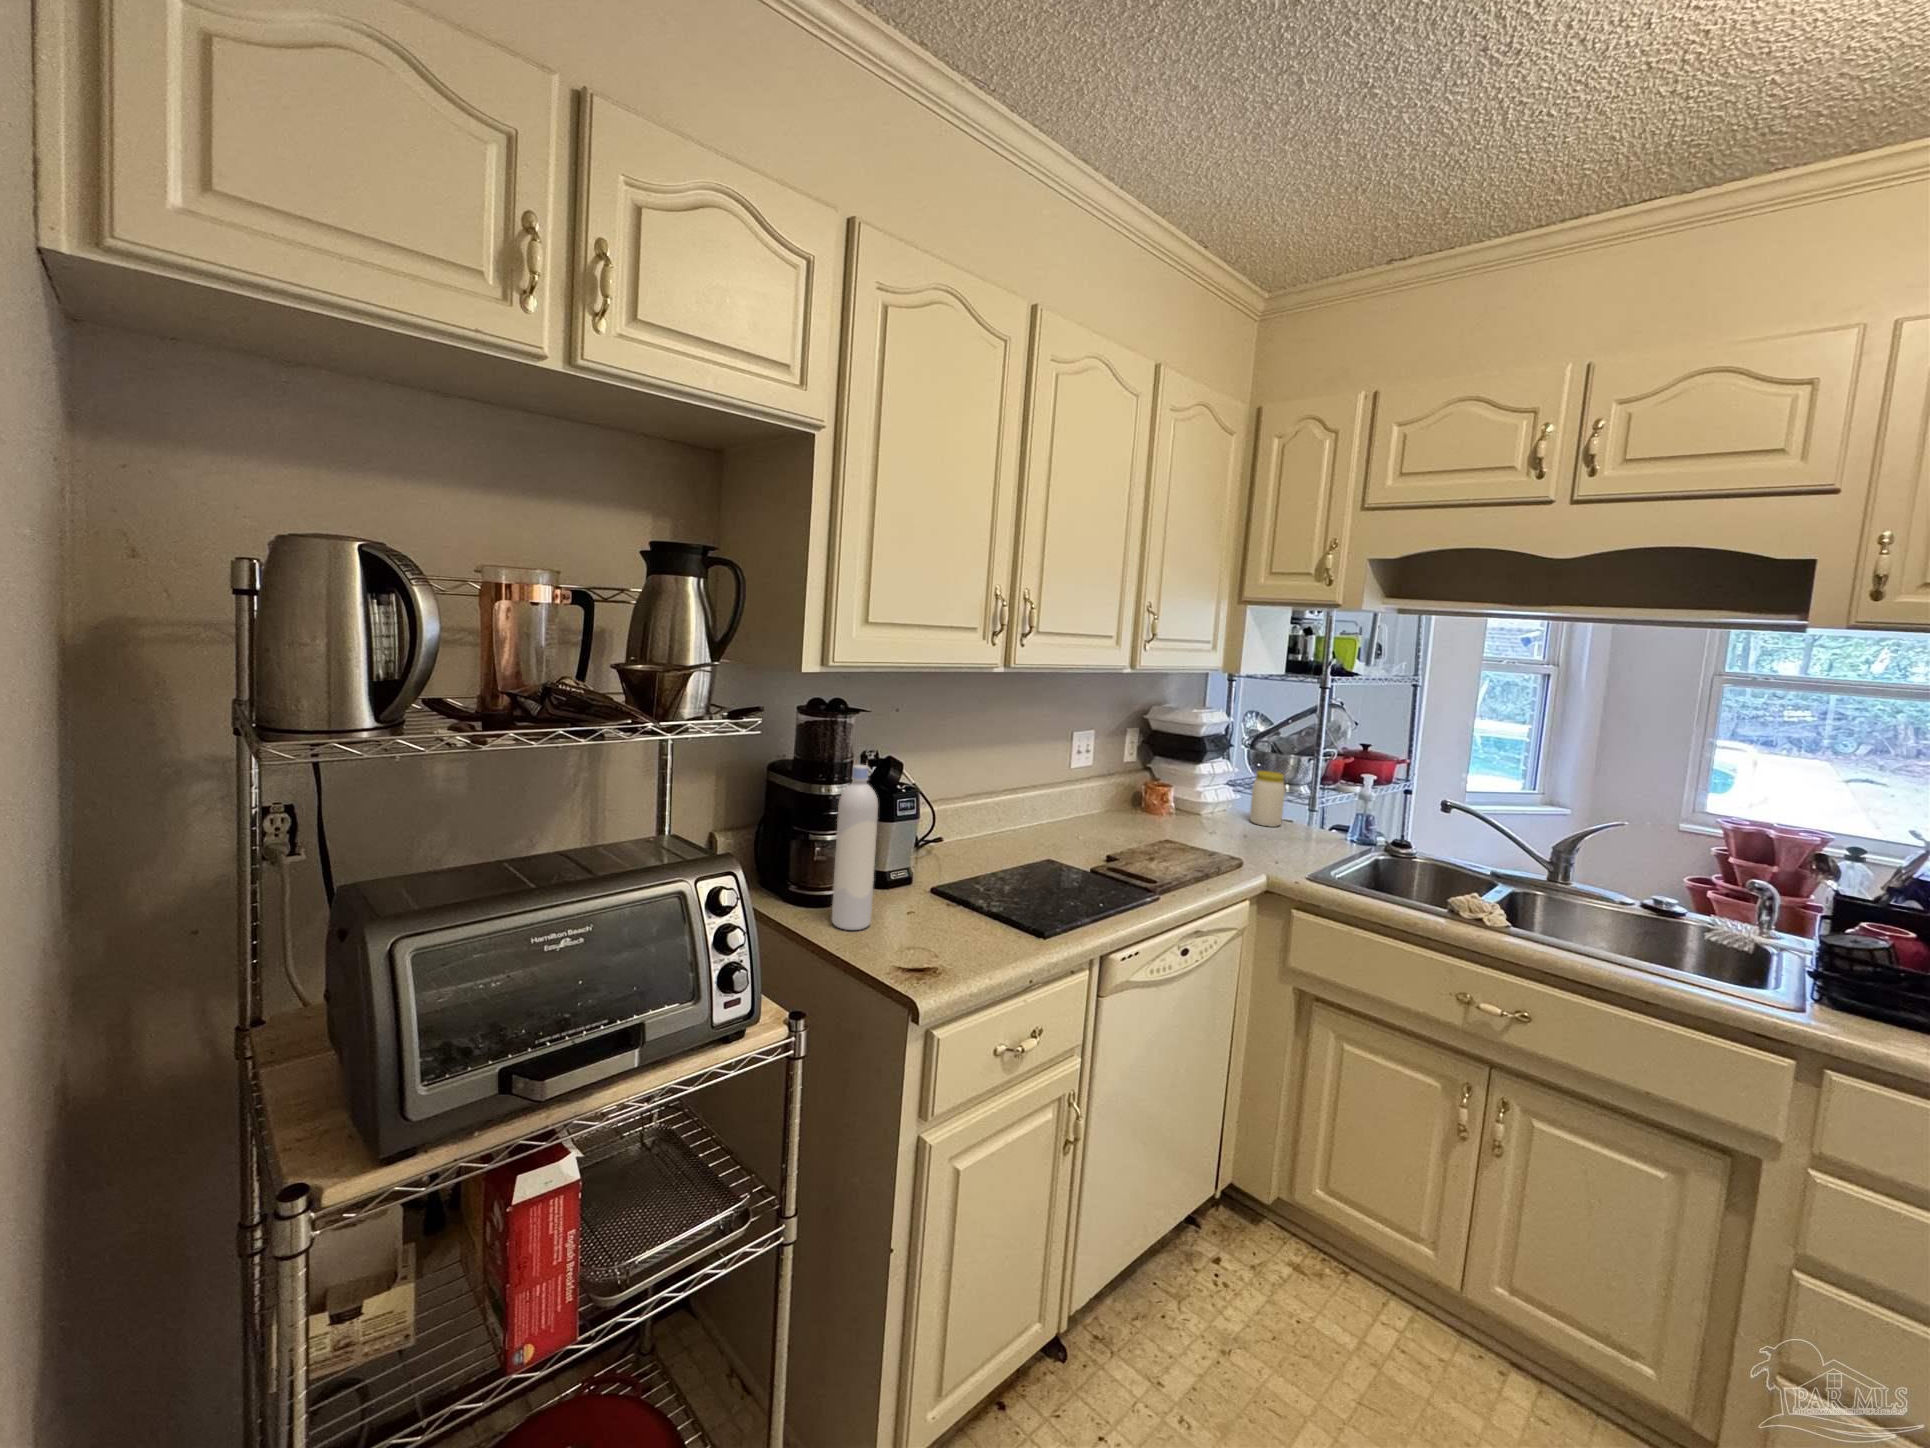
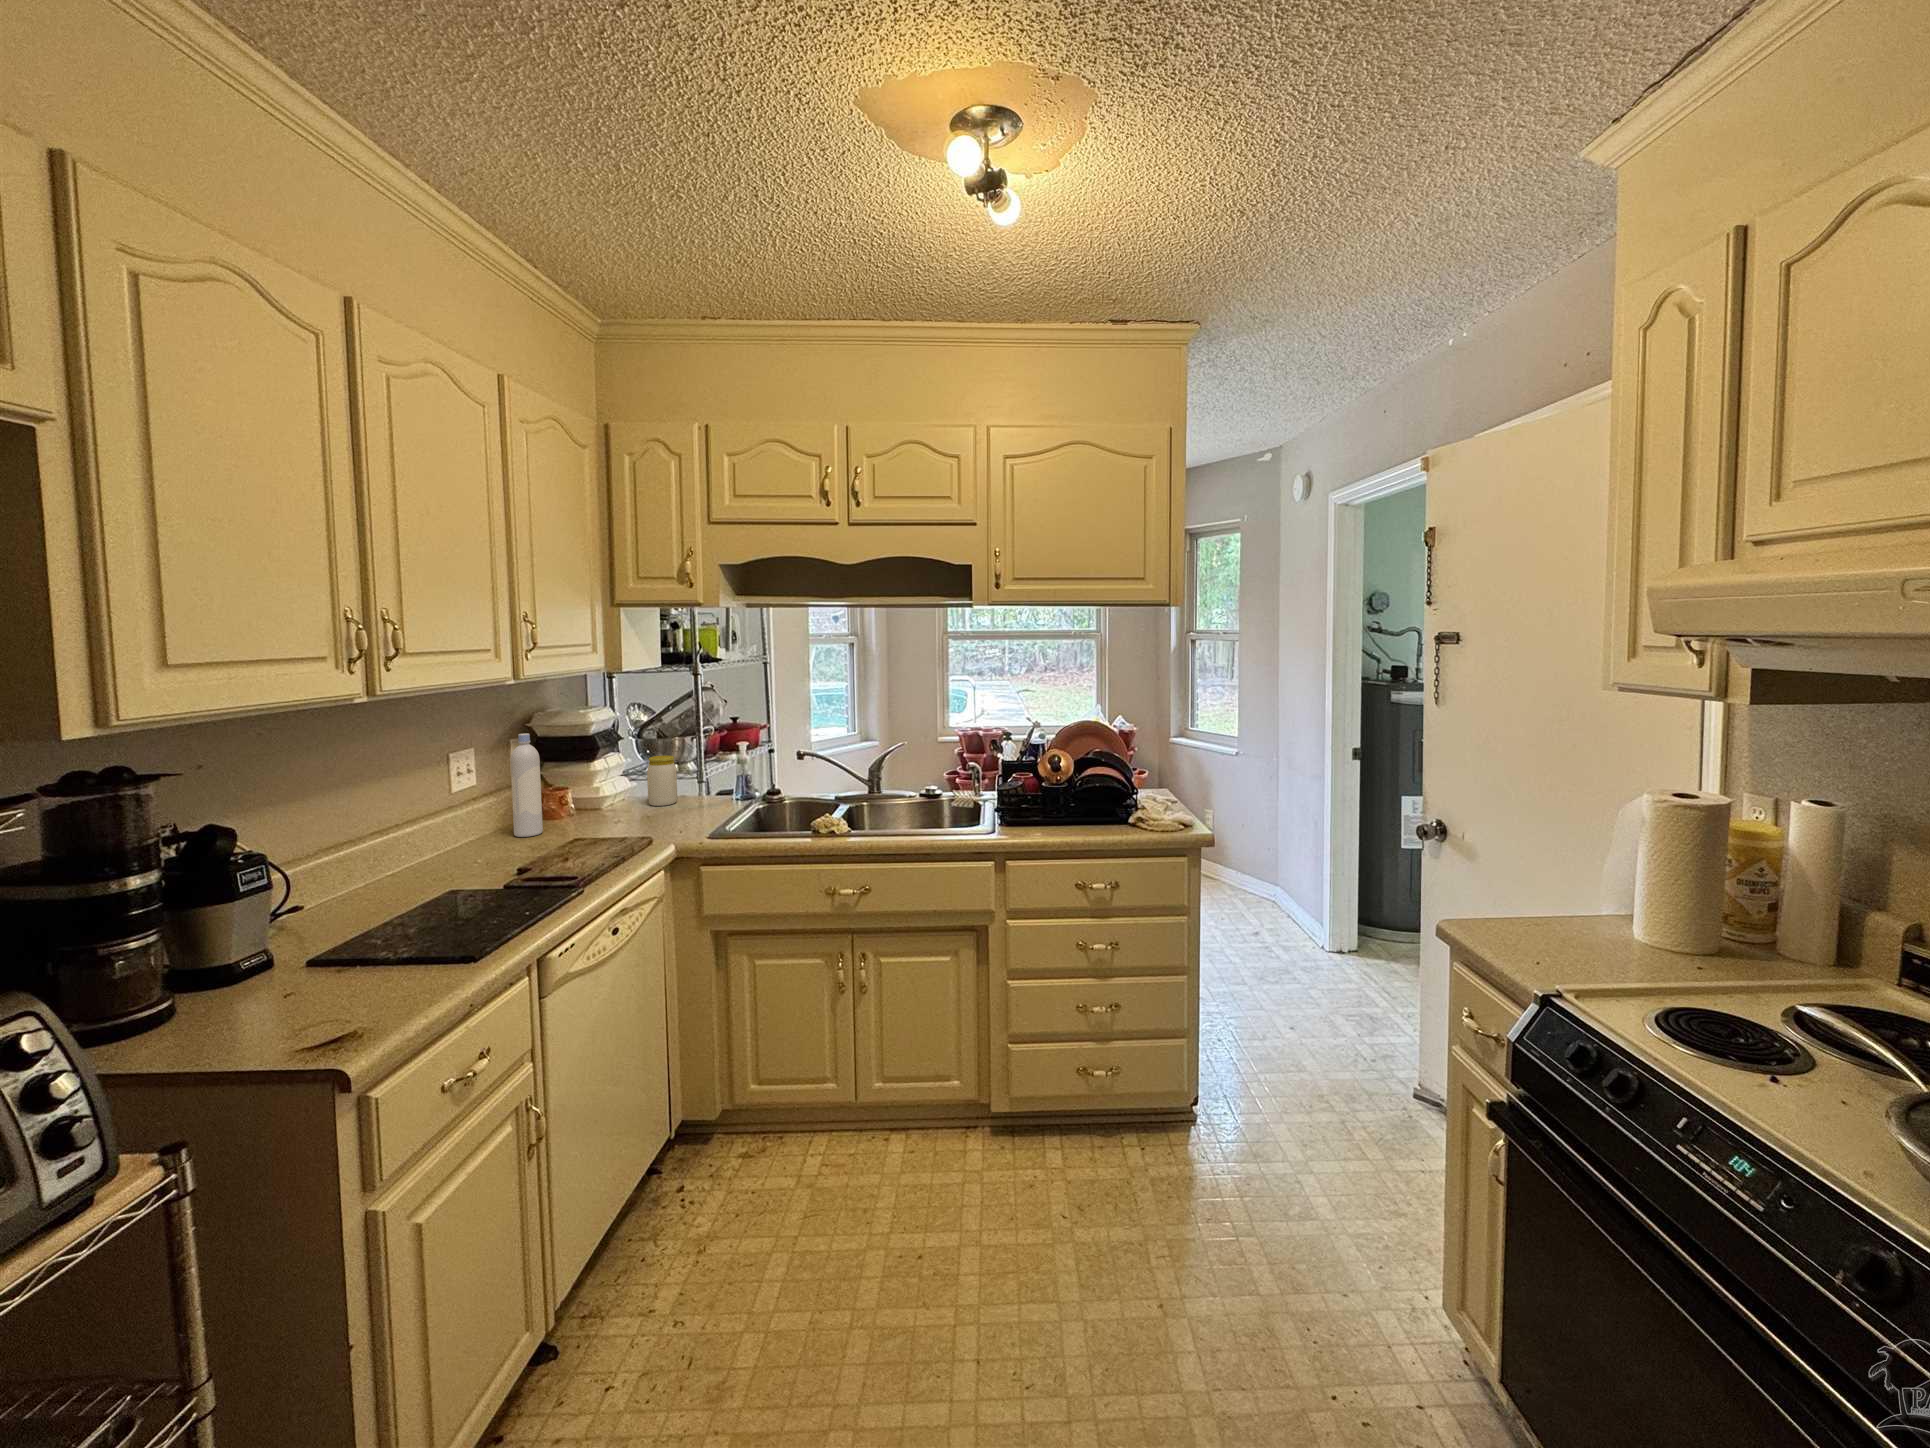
bottle: present [832,765,878,930] -> present [510,733,543,837]

